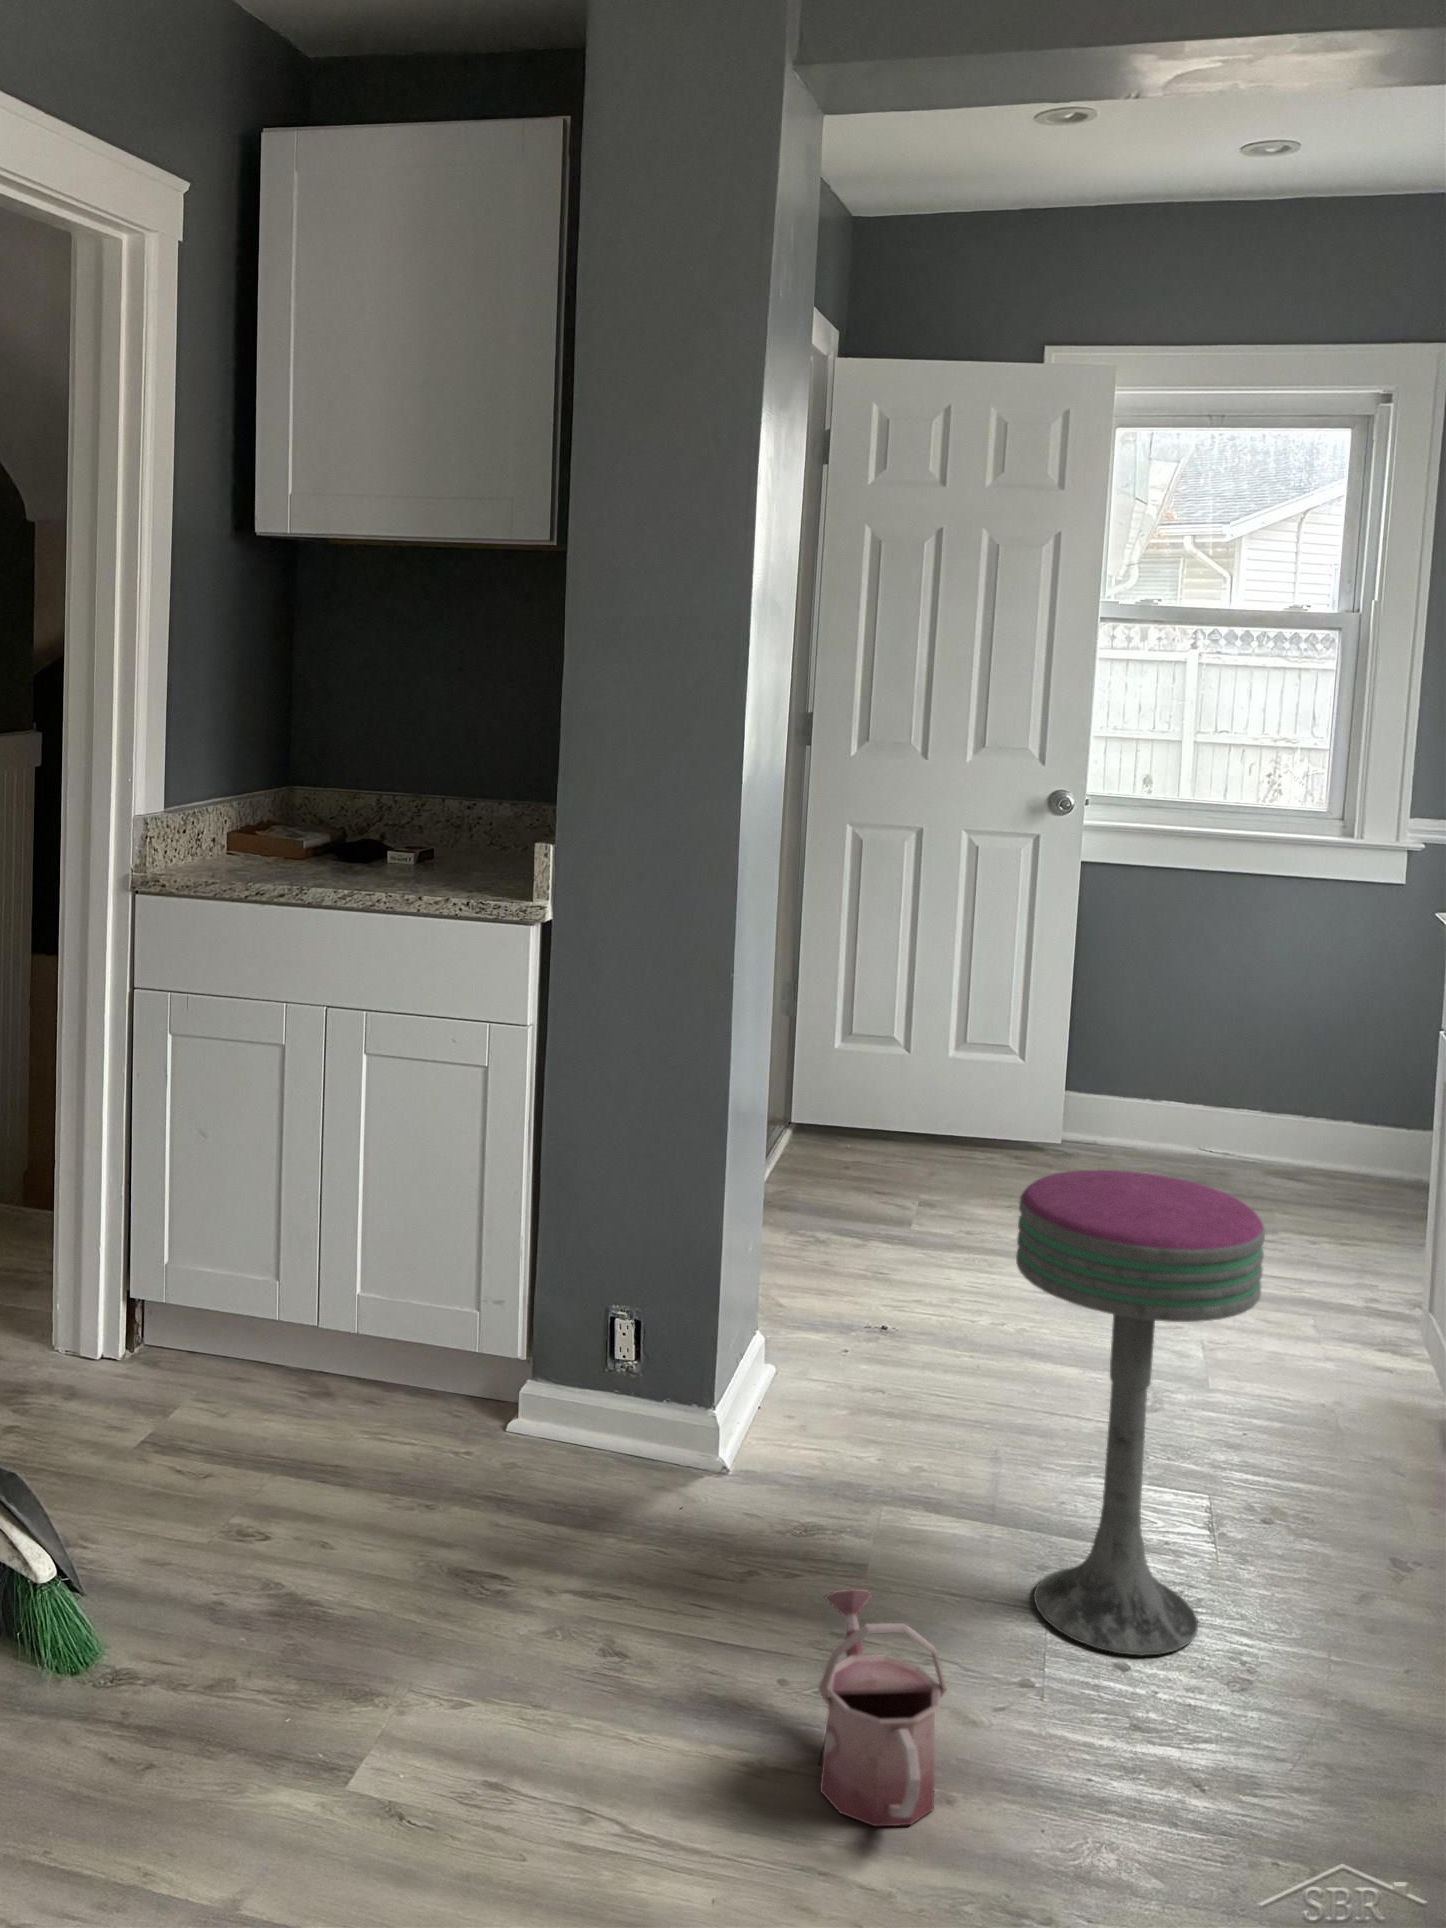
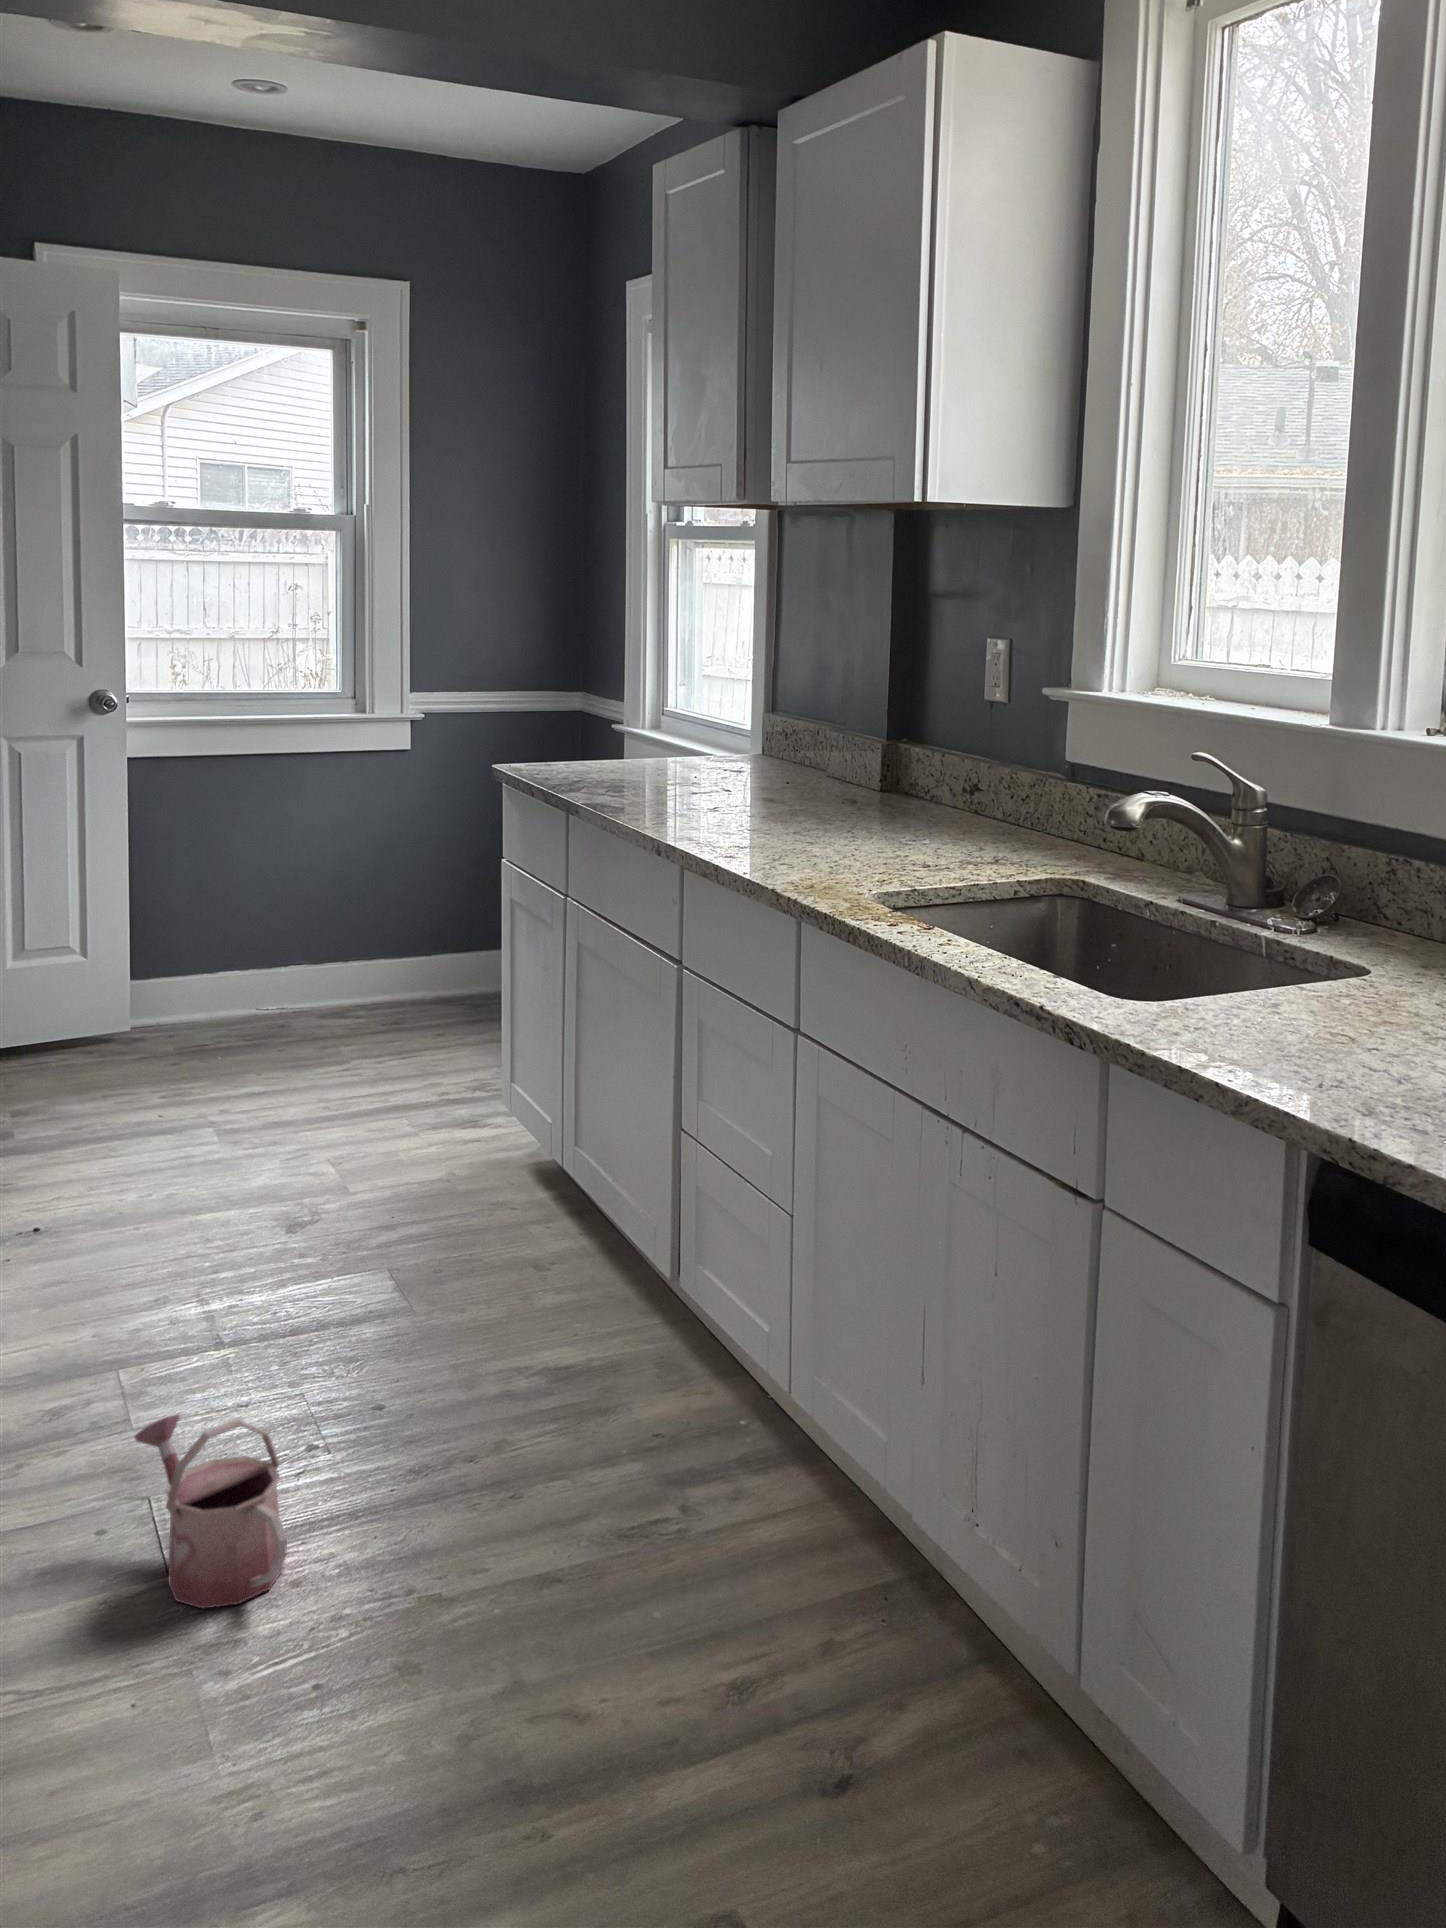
bar stool: present [1016,1170,1265,1655] -> none [244,993,459,1405]

